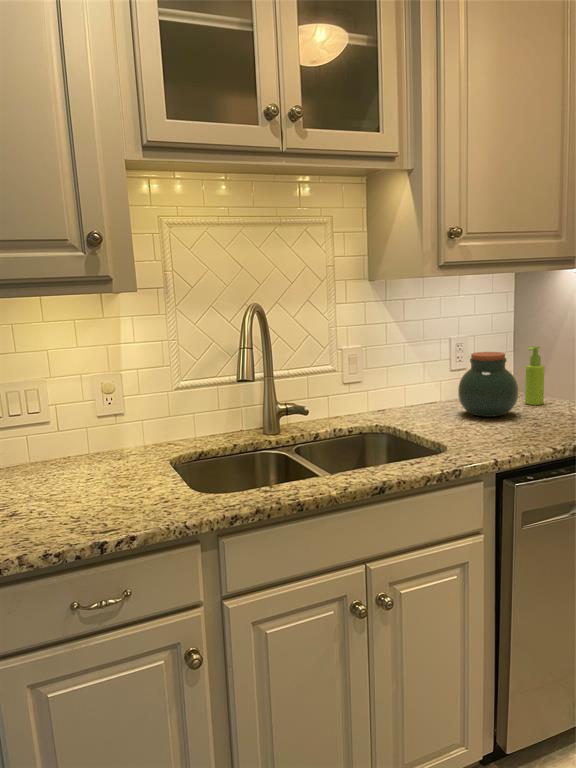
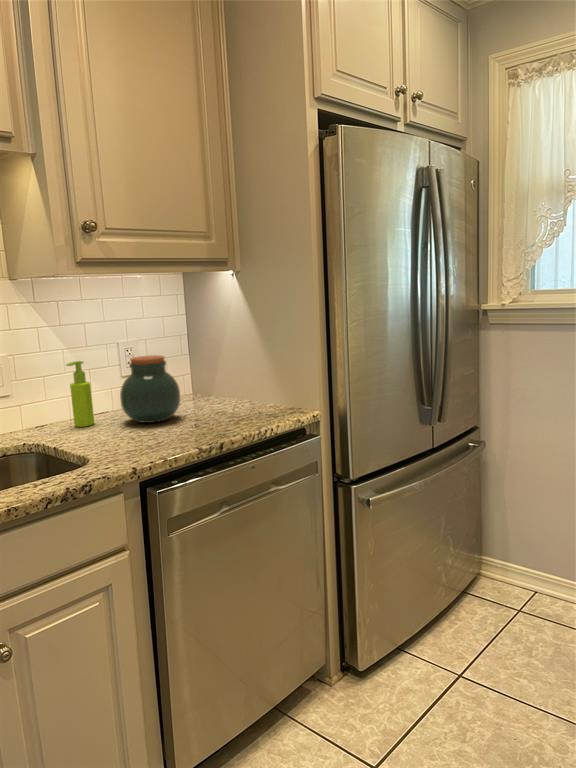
soap dispenser: present [525,346,544,405] -> present [66,361,94,427]

